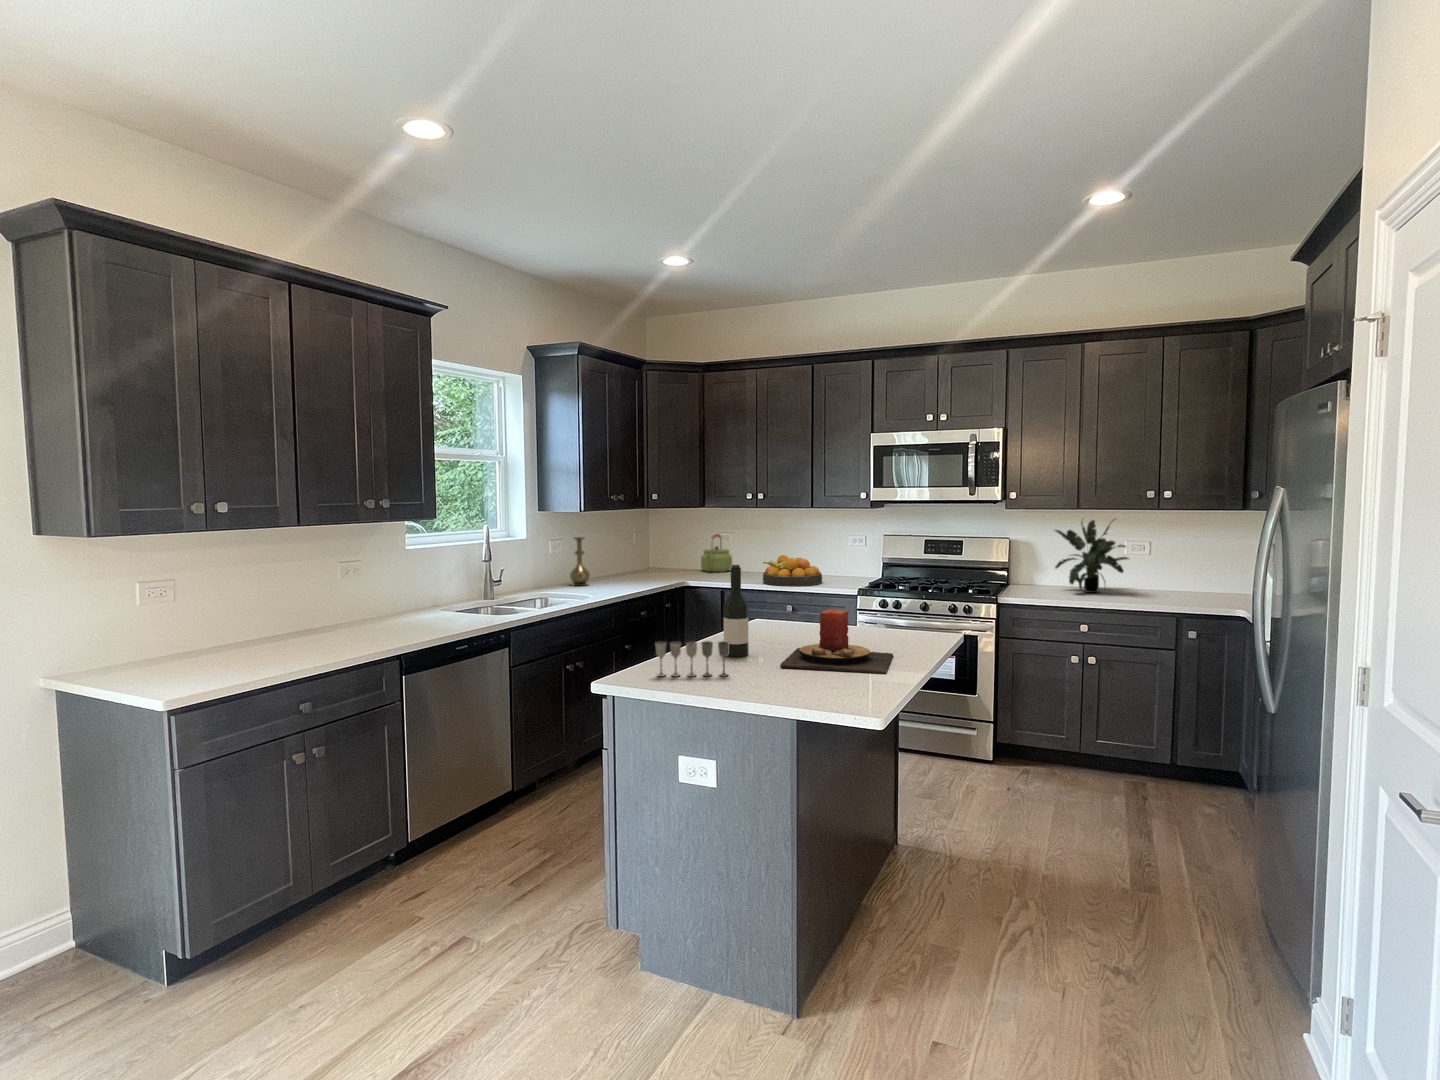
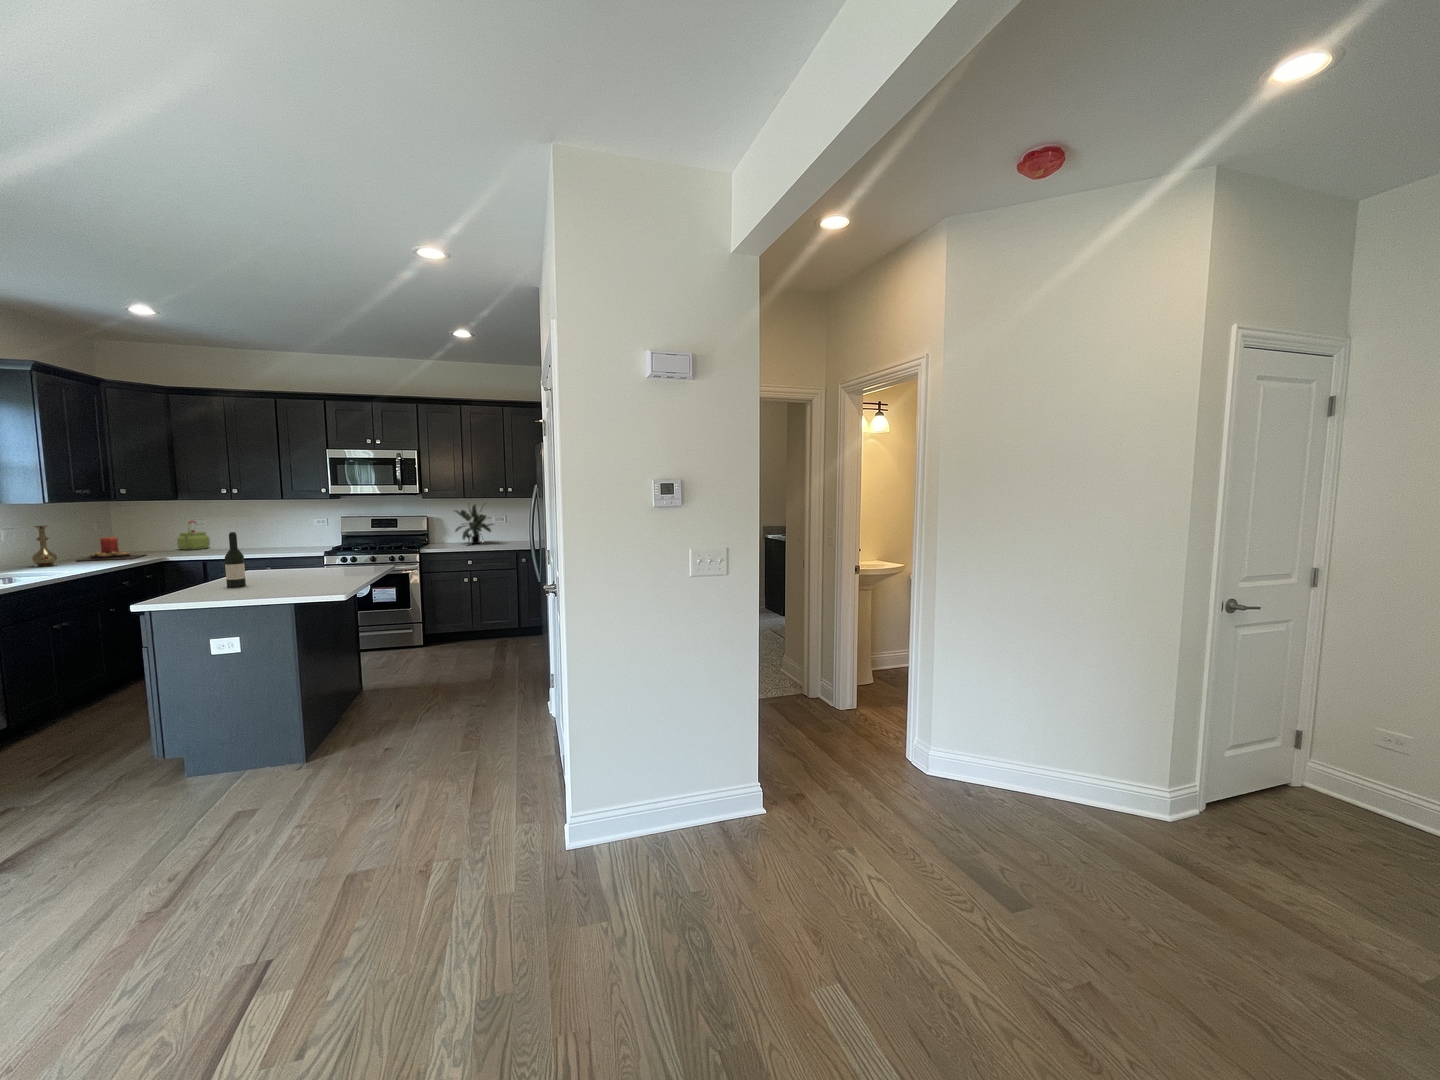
fruit bowl: present [763,555,822,586] -> none [242,533,295,554]
candle: present [780,609,893,674] -> present [76,537,146,561]
wine glass: present [655,641,729,677] -> none [176,575,235,599]

